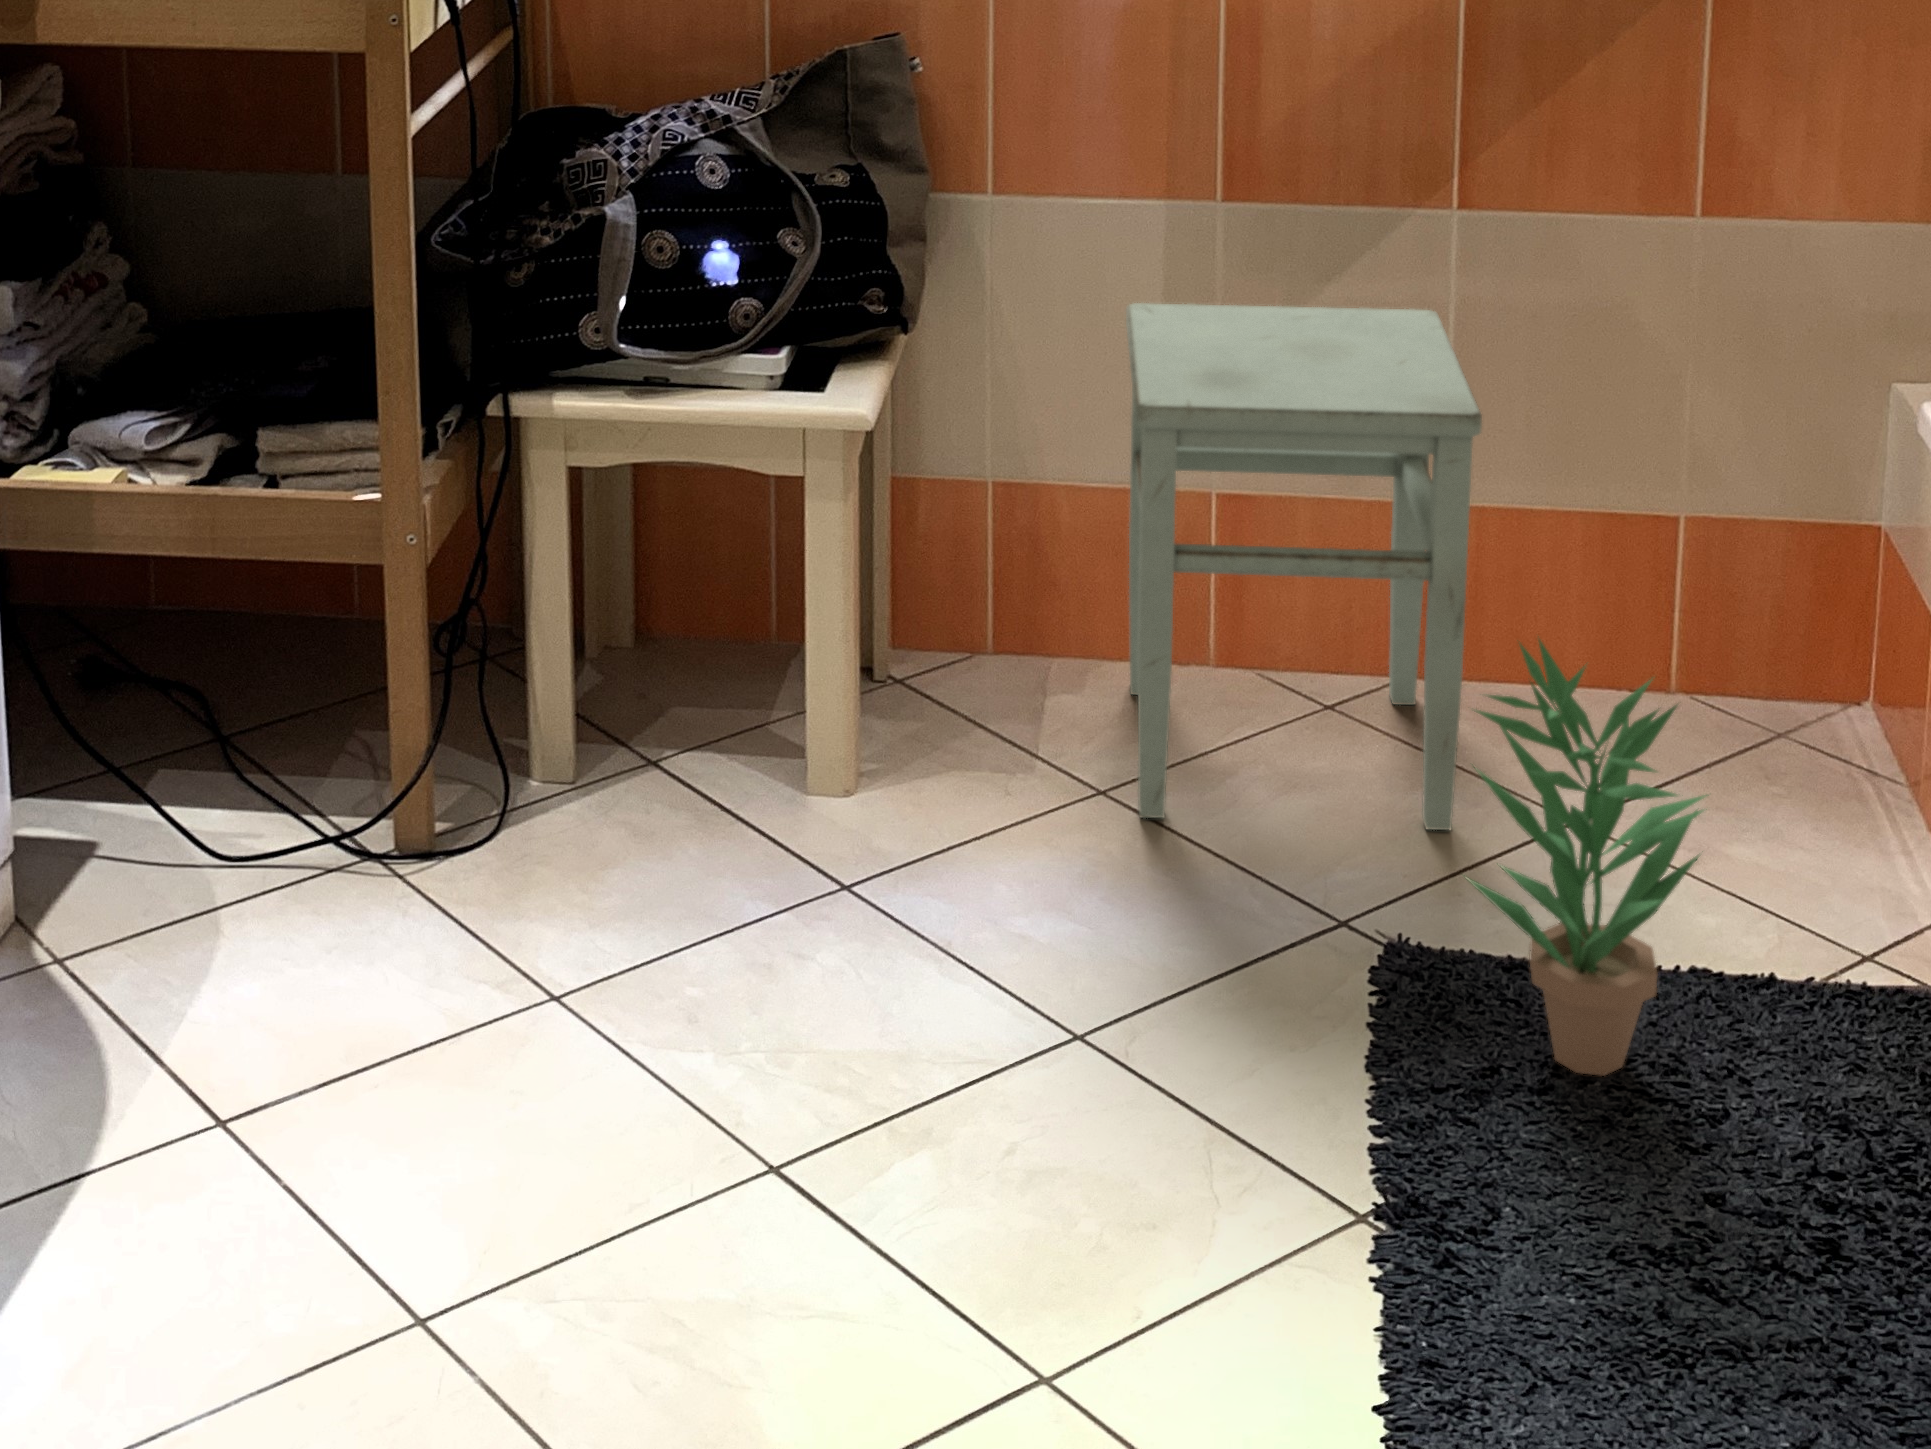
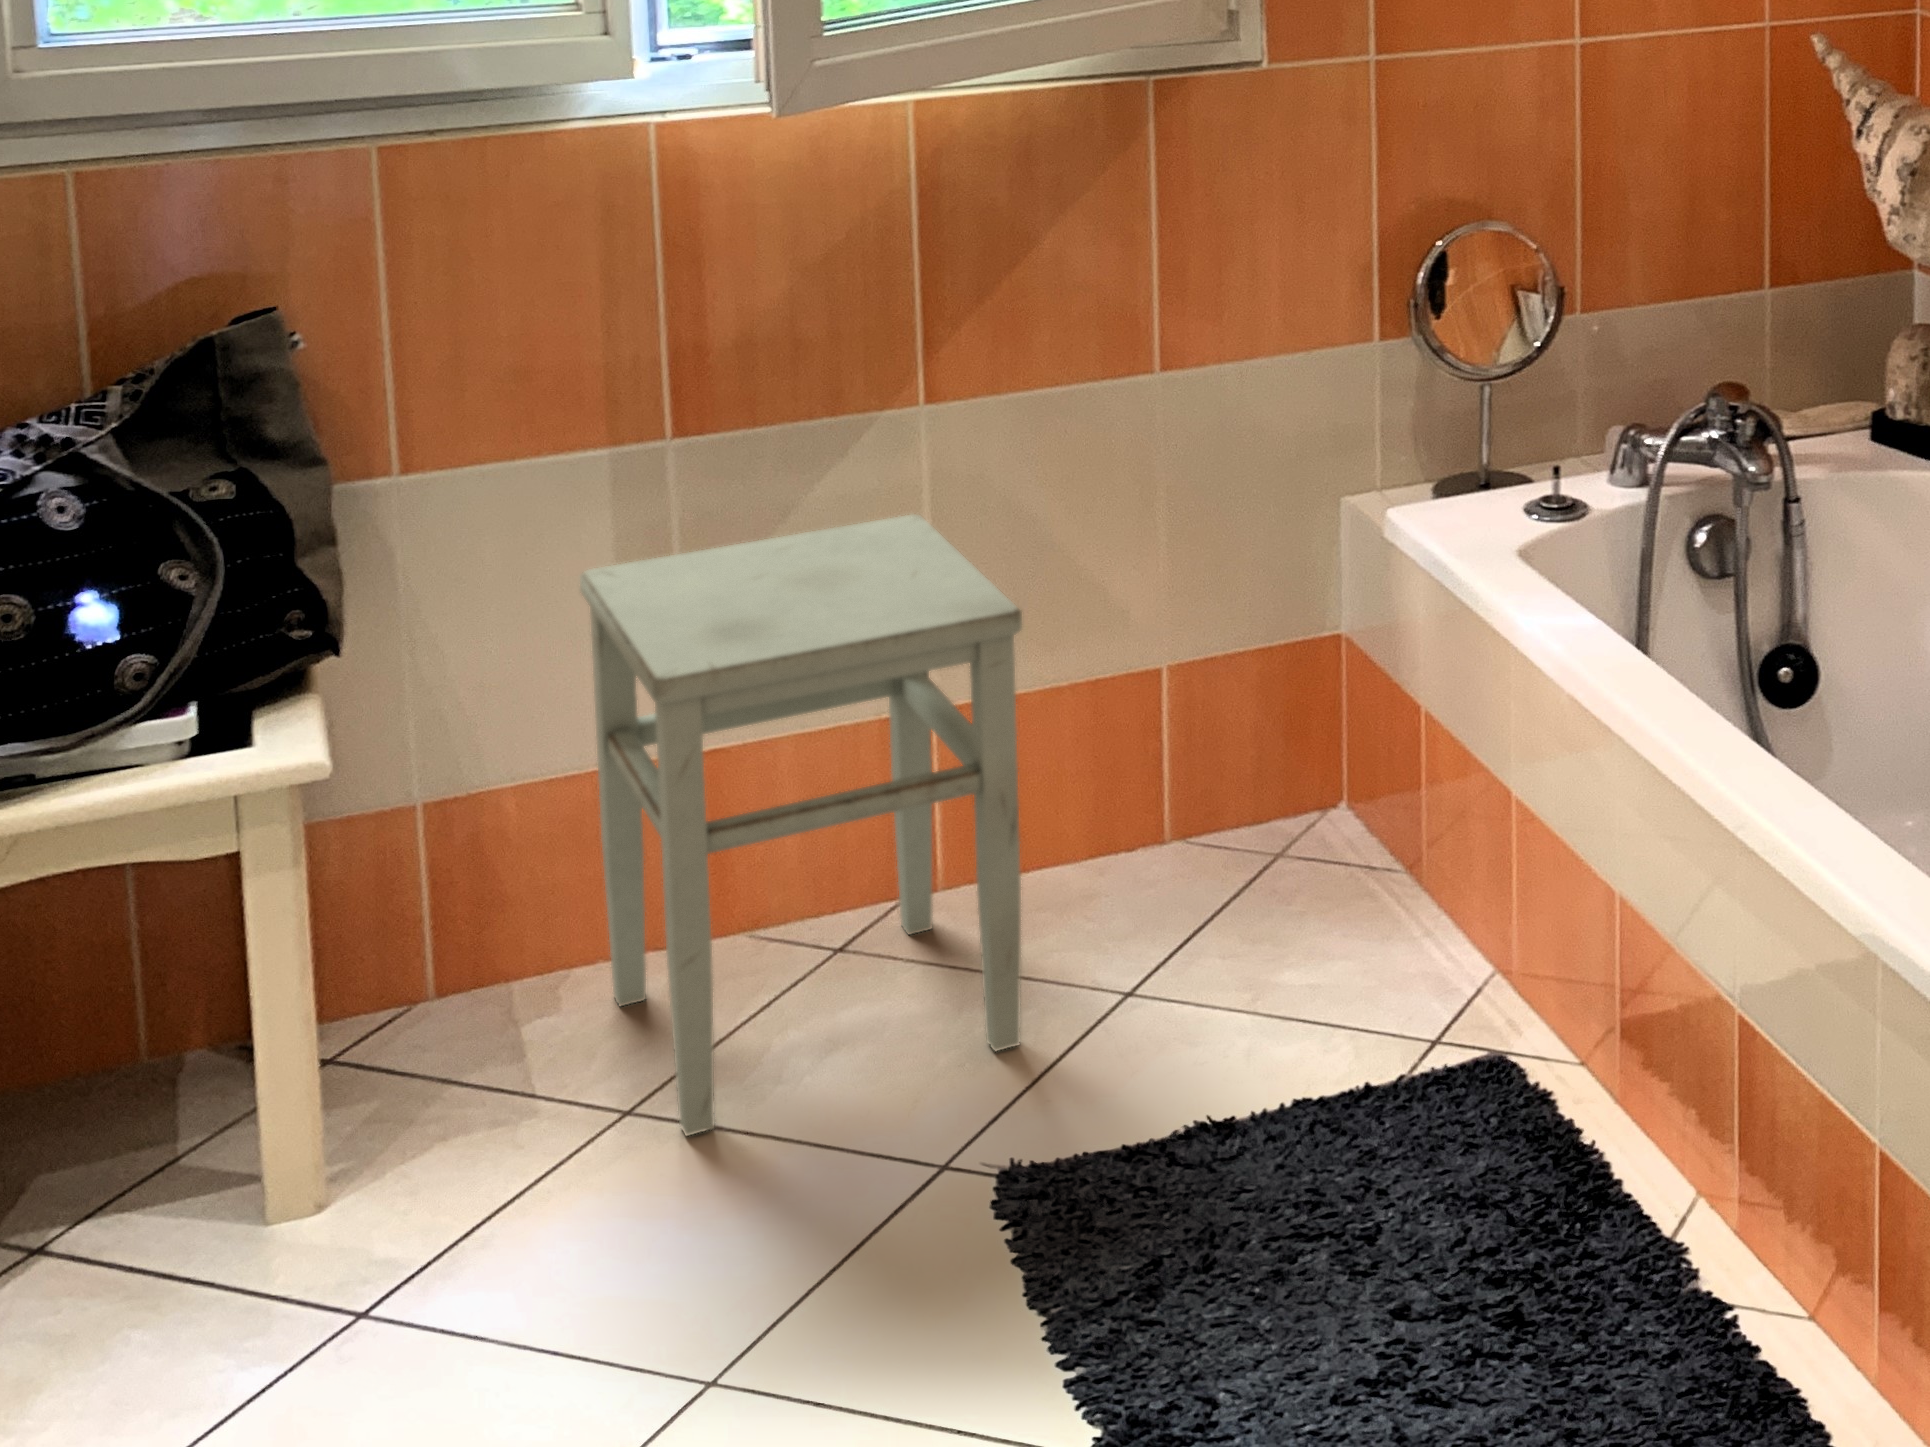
potted plant: present [1466,636,1705,1076] -> none [1099,816,1342,1241]

